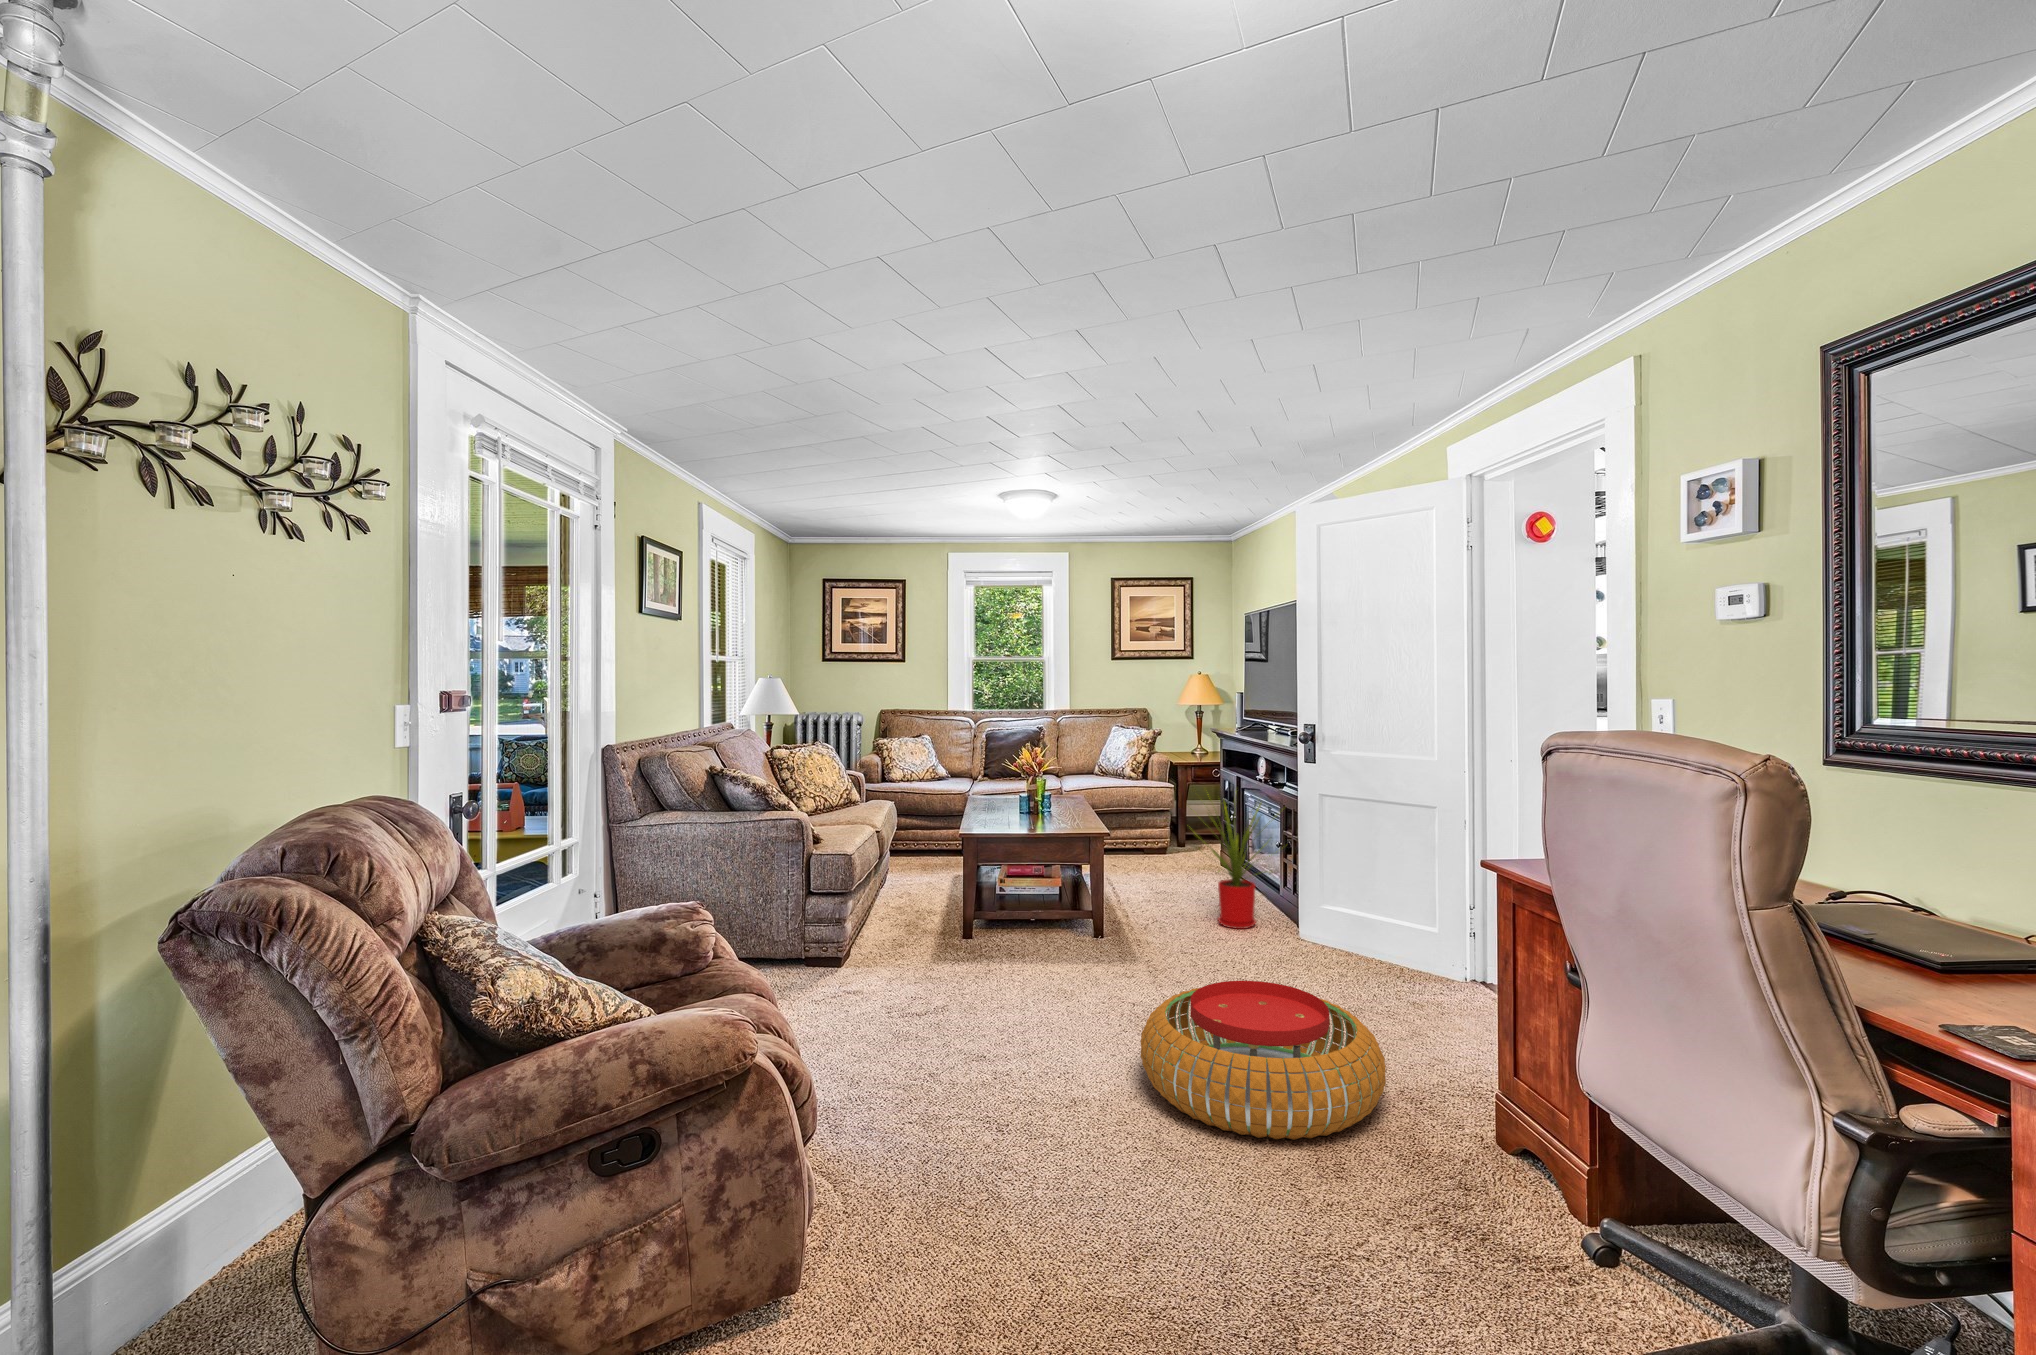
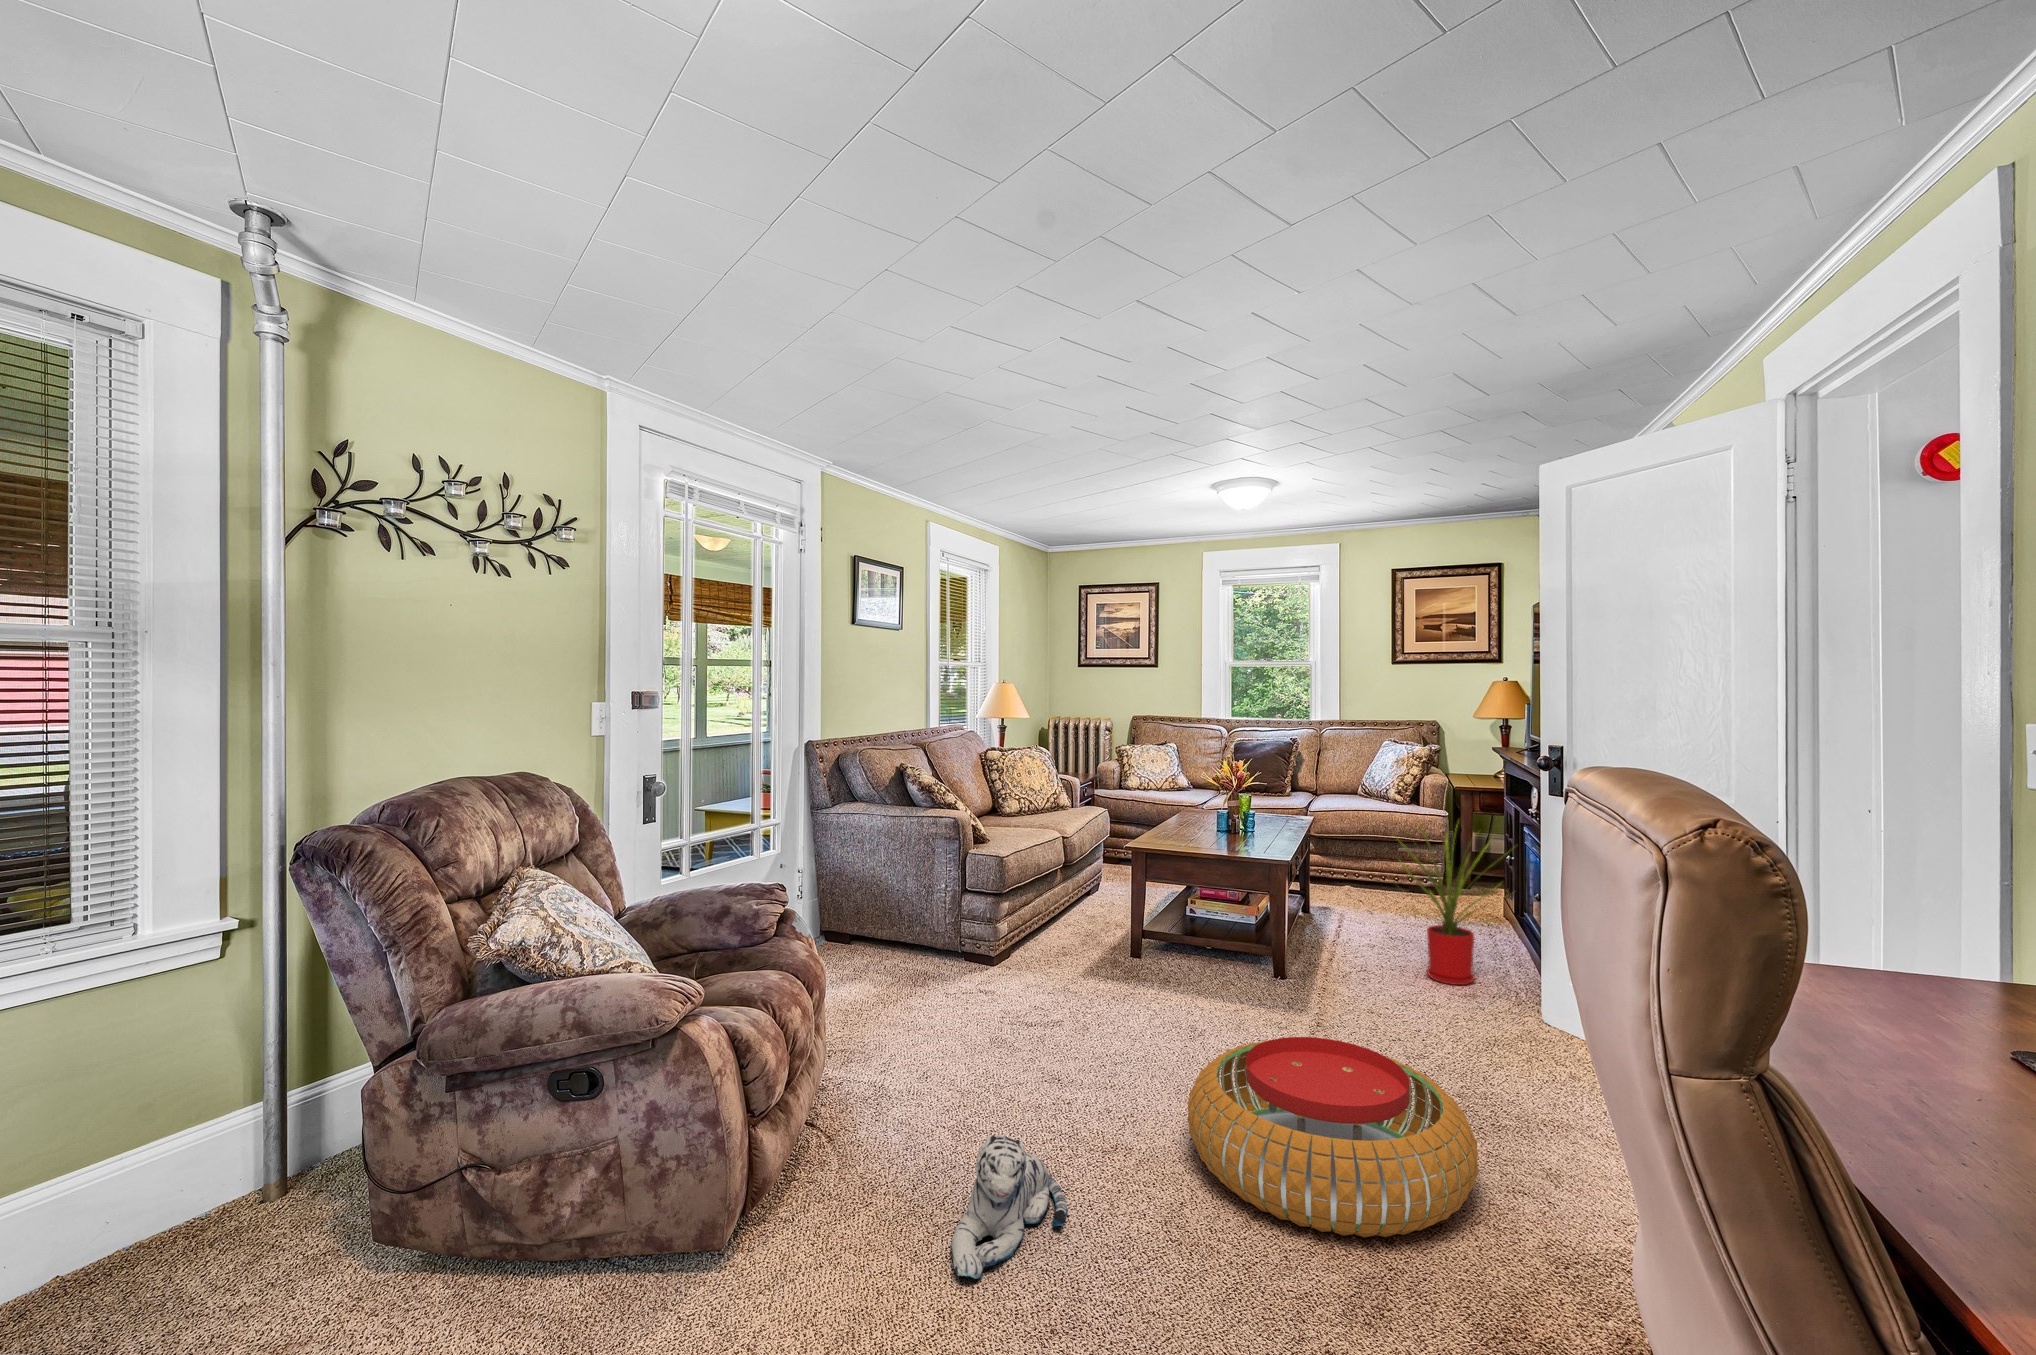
plush toy: none [1007,1114,1100,1257] -> present [951,1135,1068,1279]

